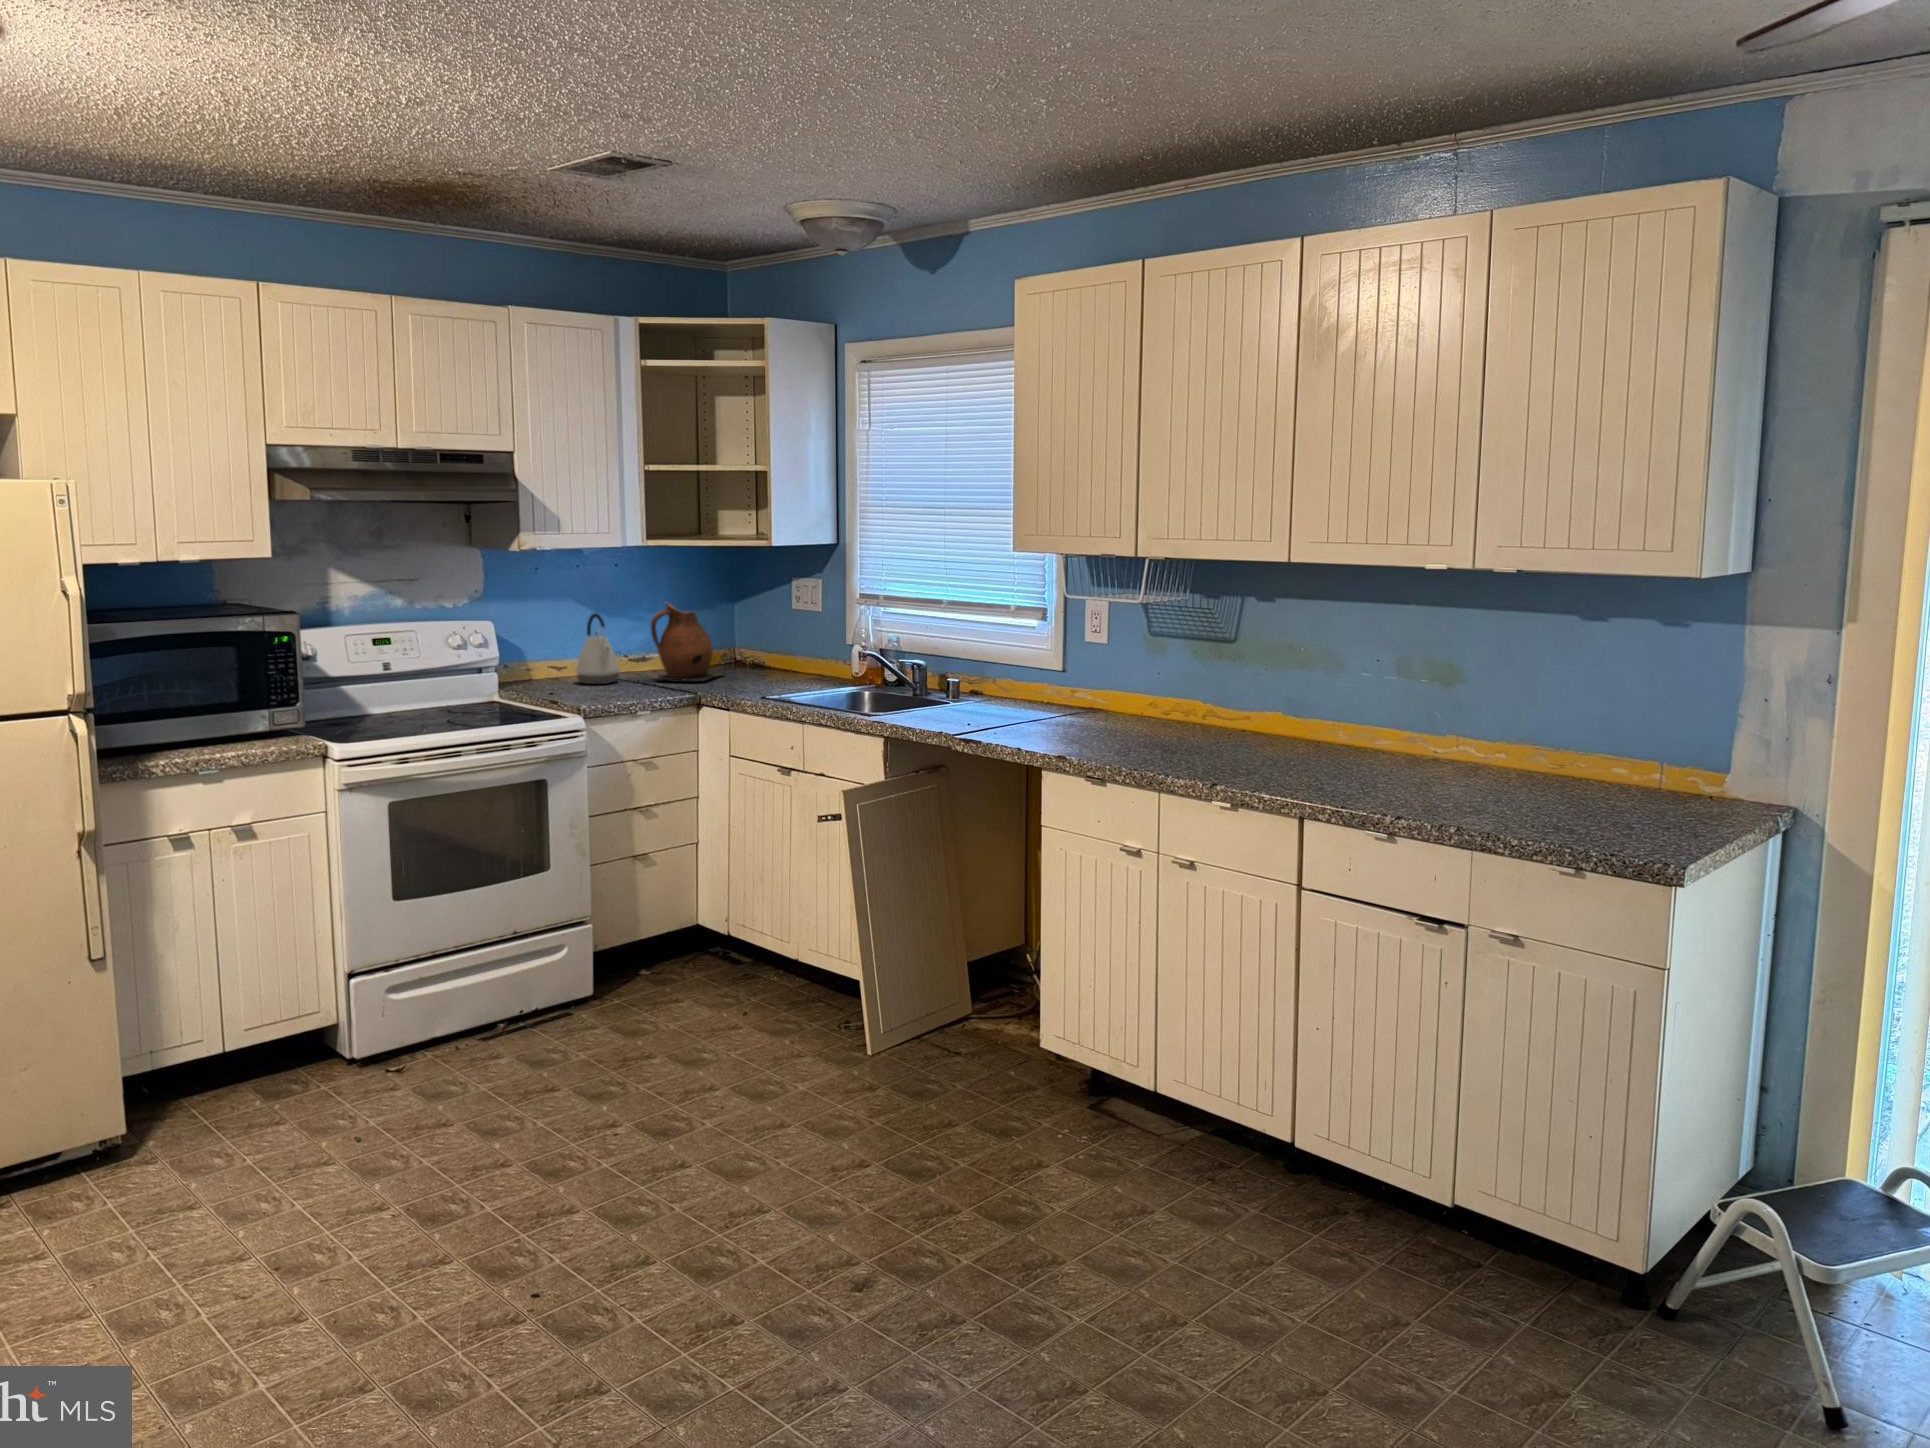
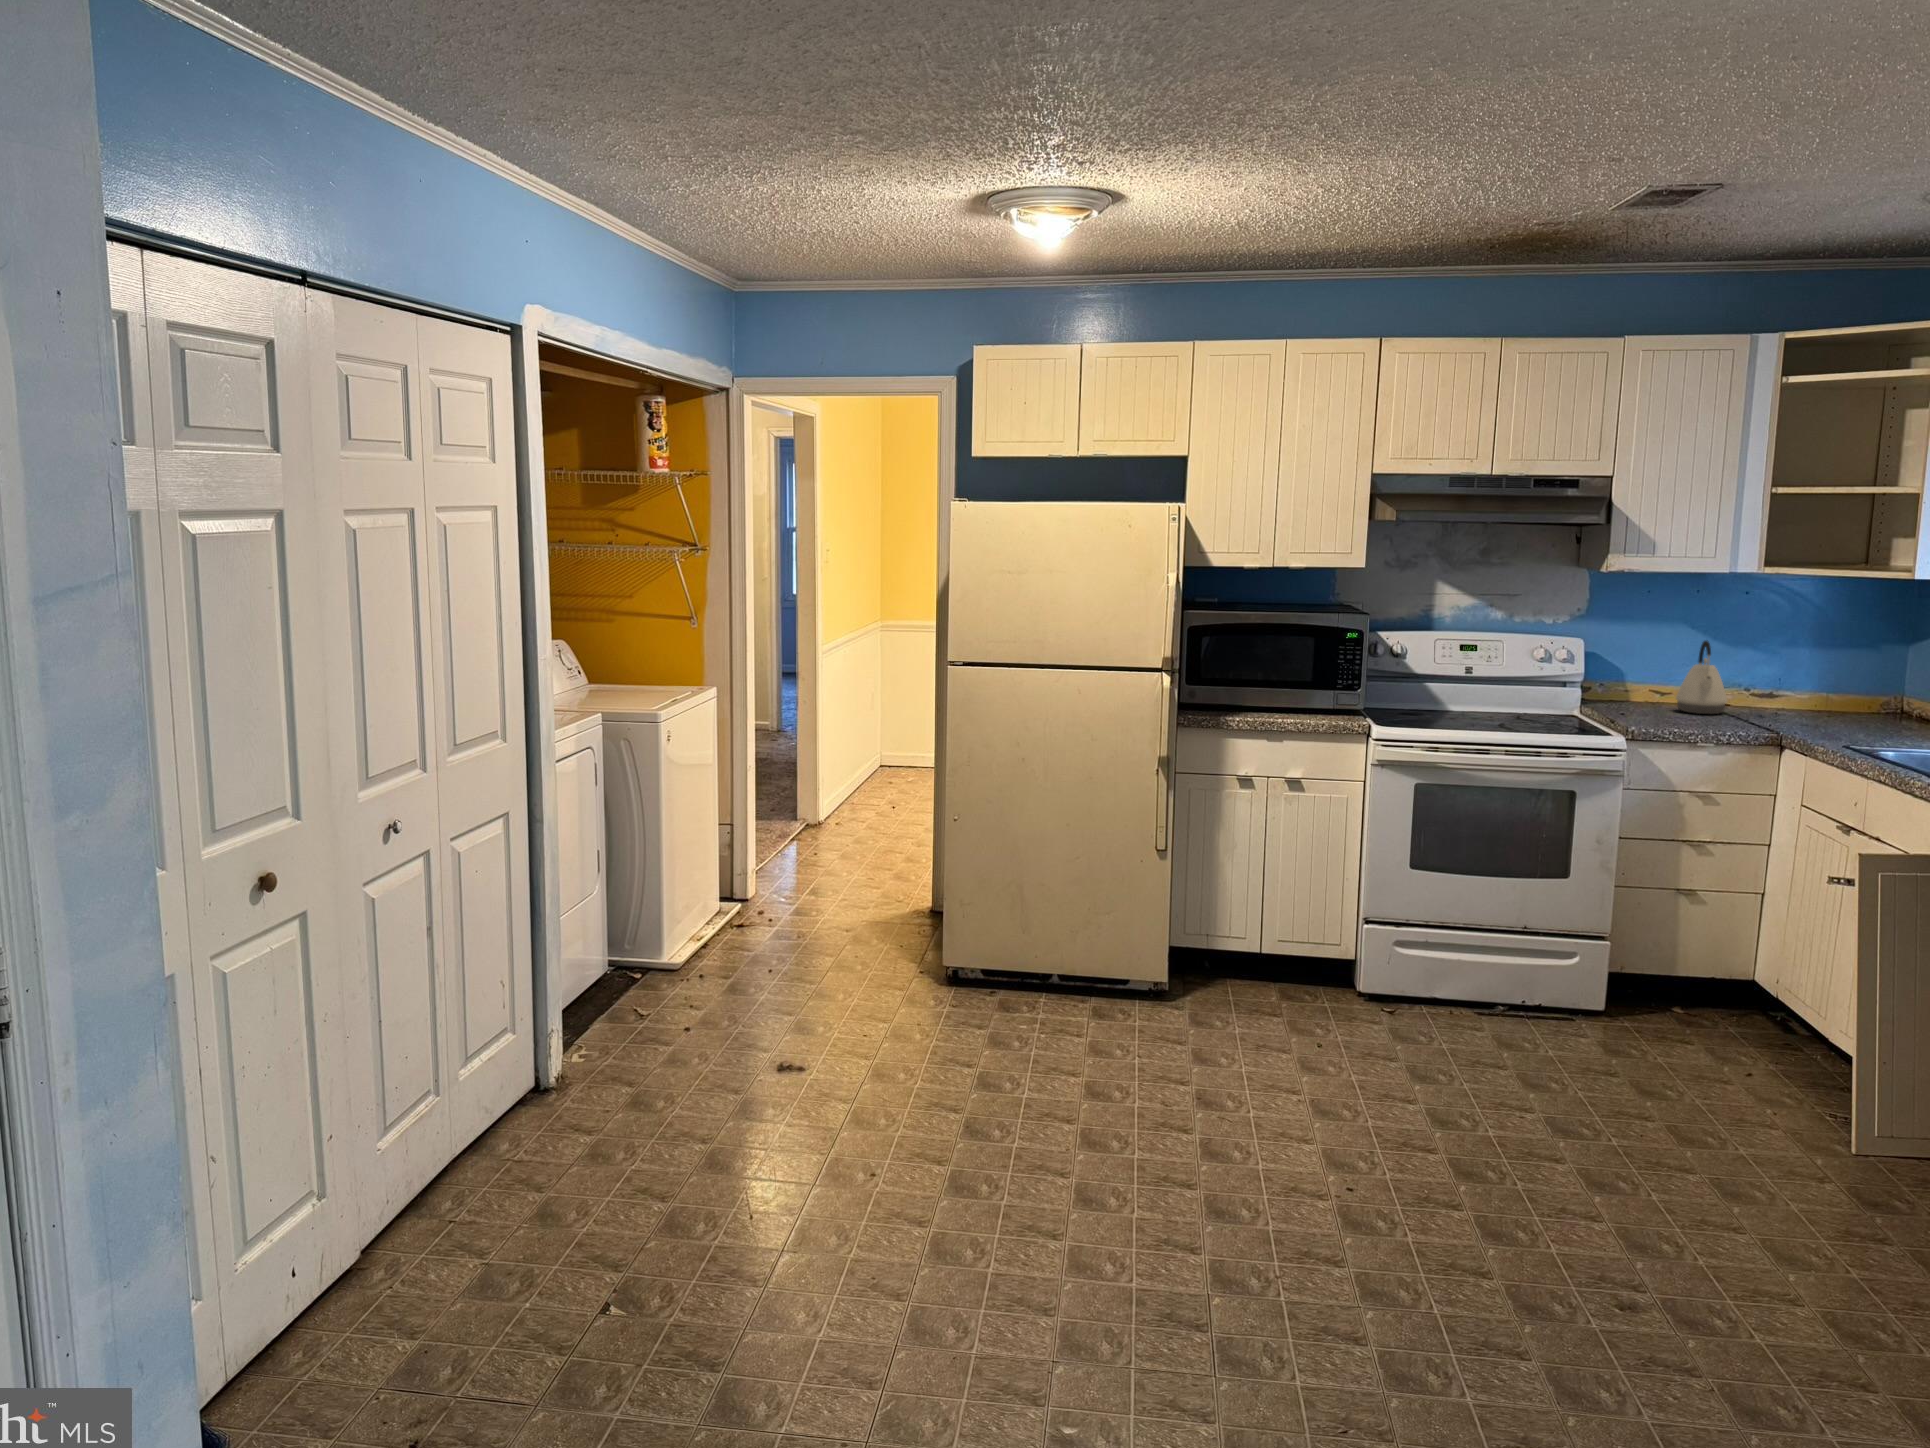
ceramic pitcher: present [651,603,721,681] -> none [1764,636,1857,725]

